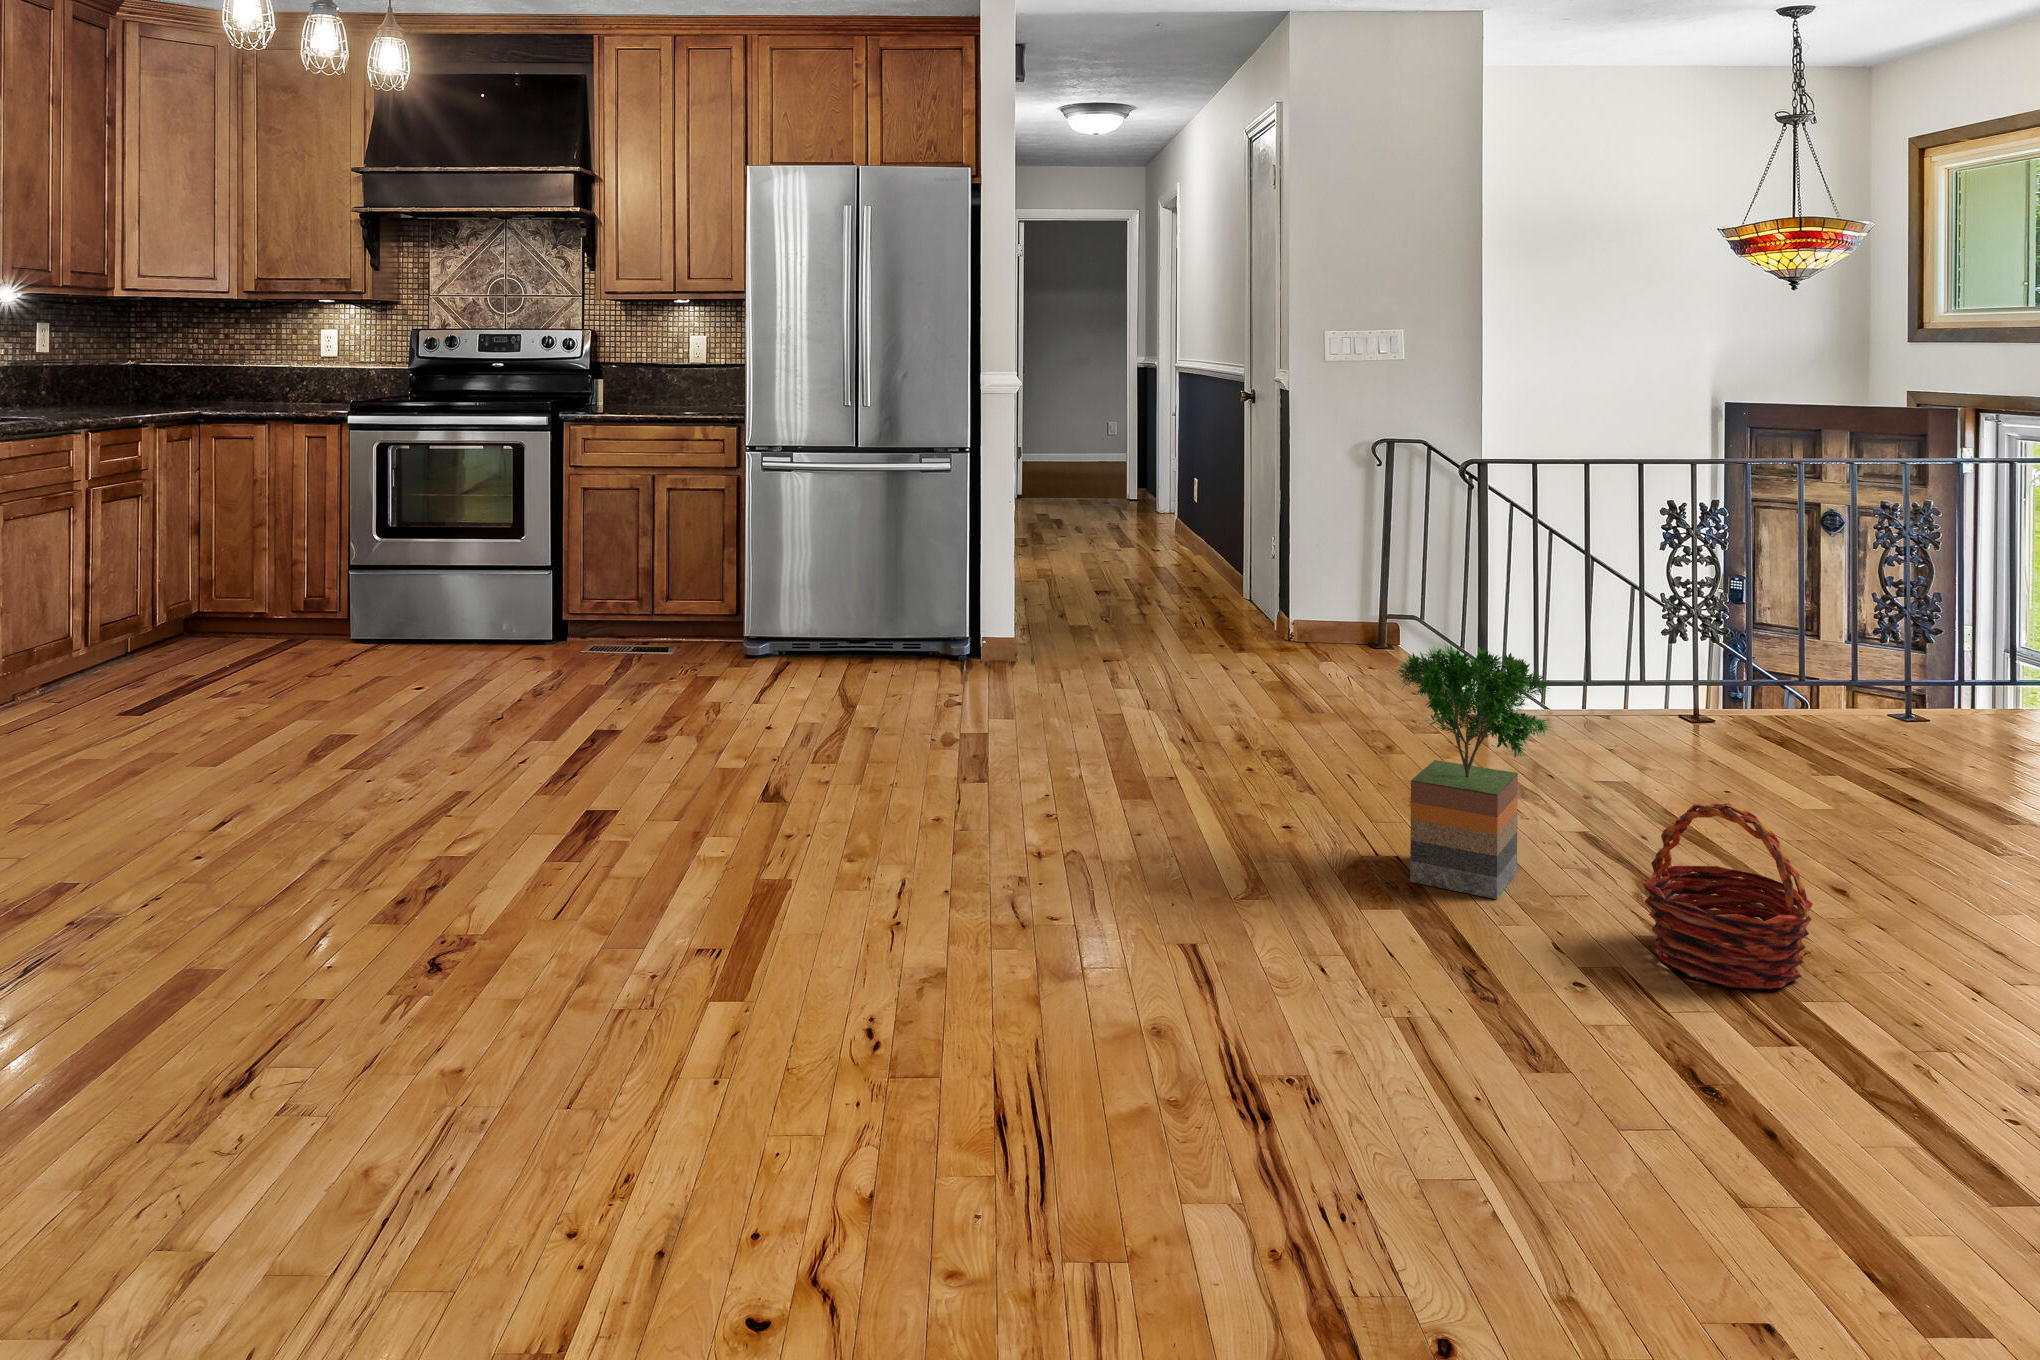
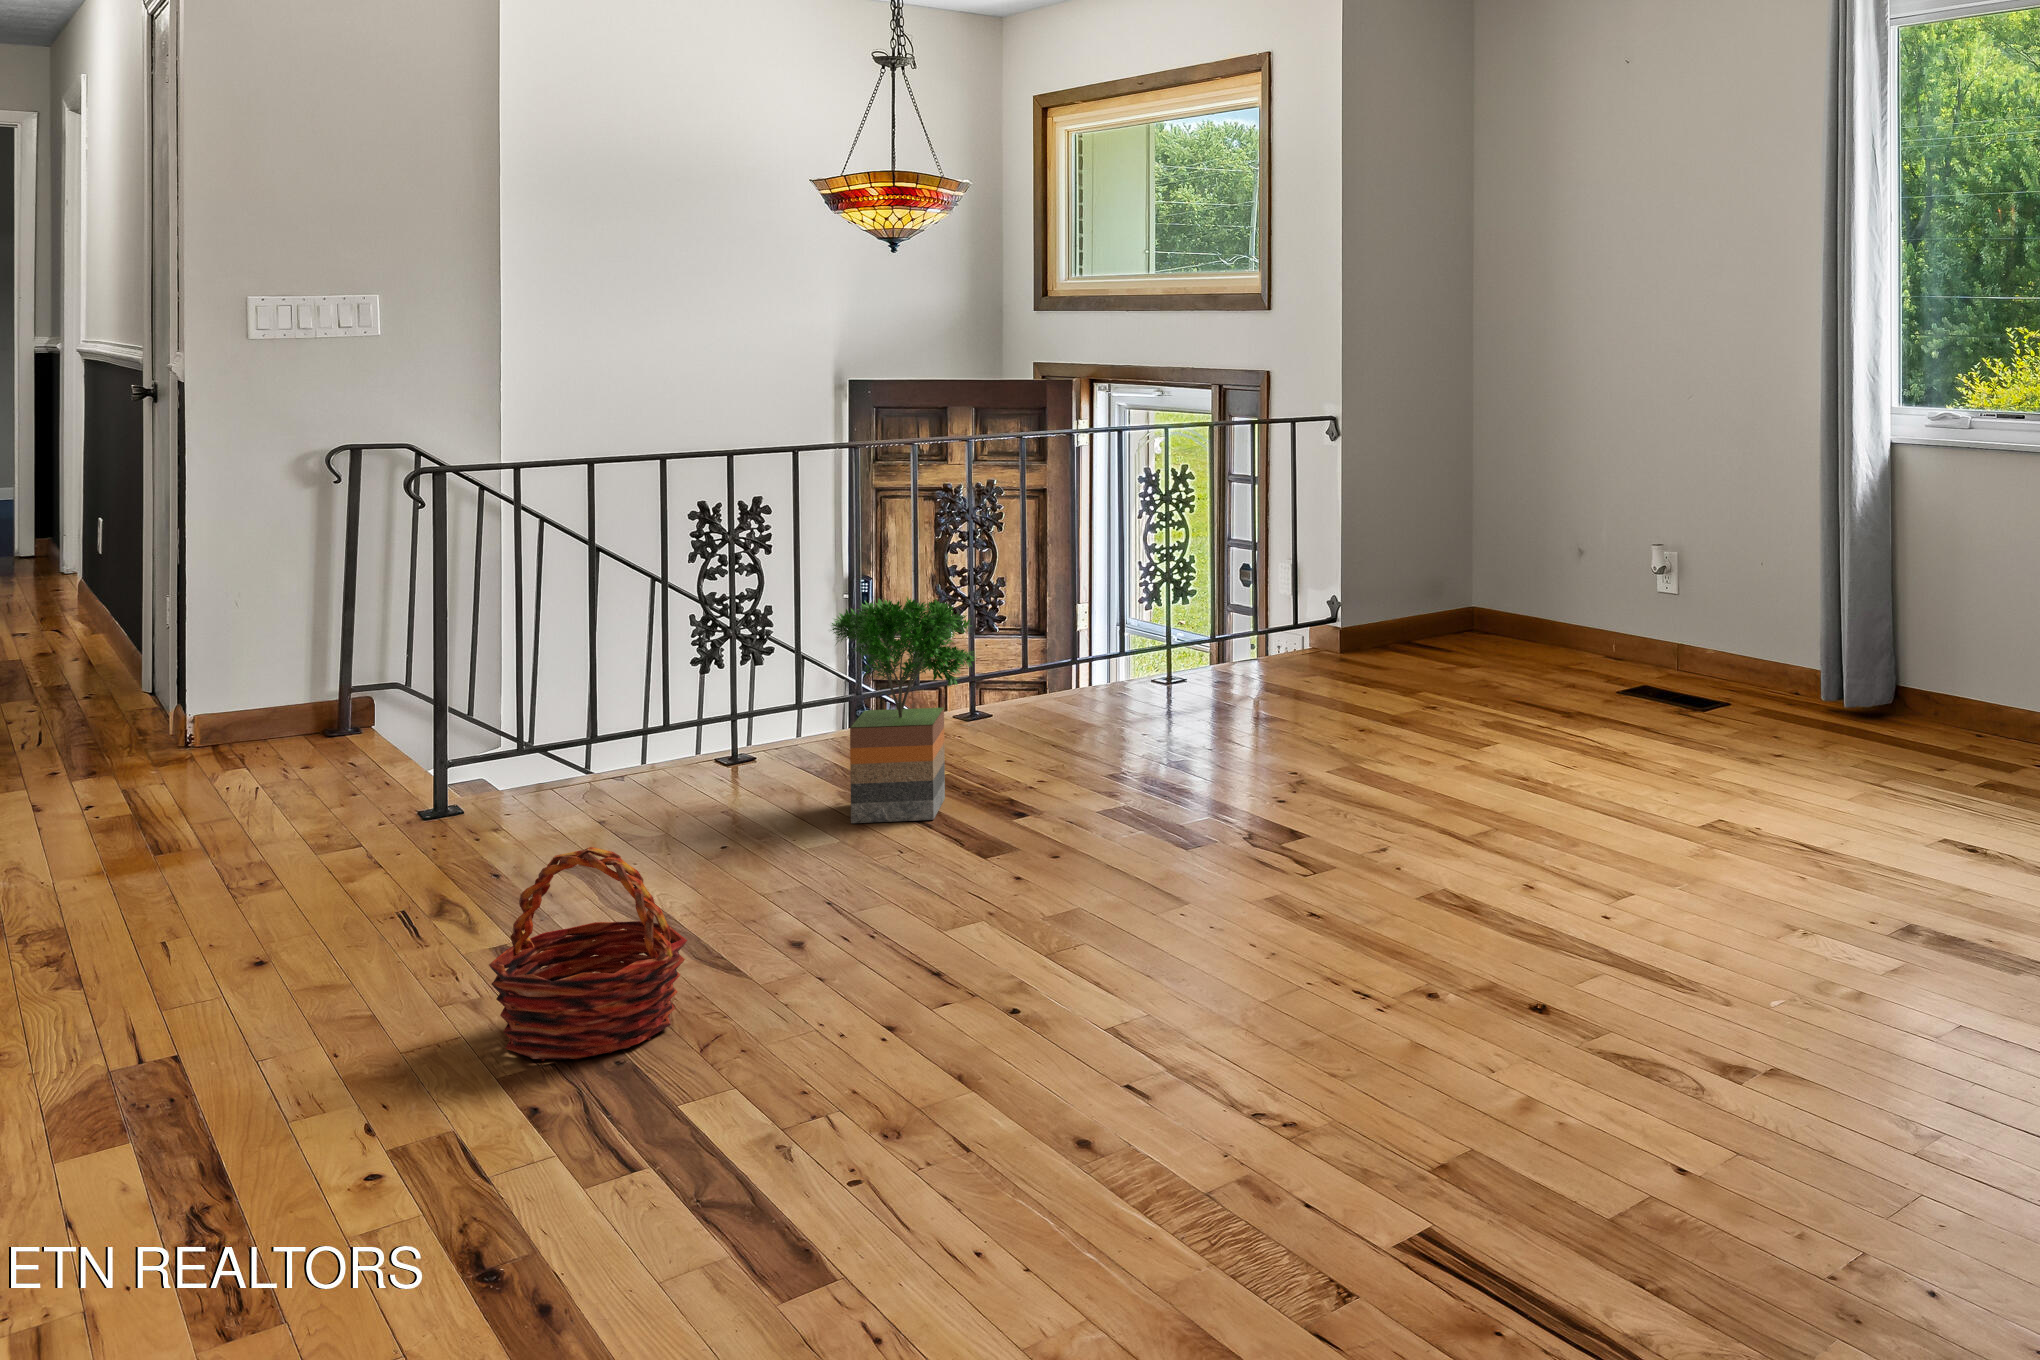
potted tree: present [1397,645,1551,899] -> present [832,597,974,823]

